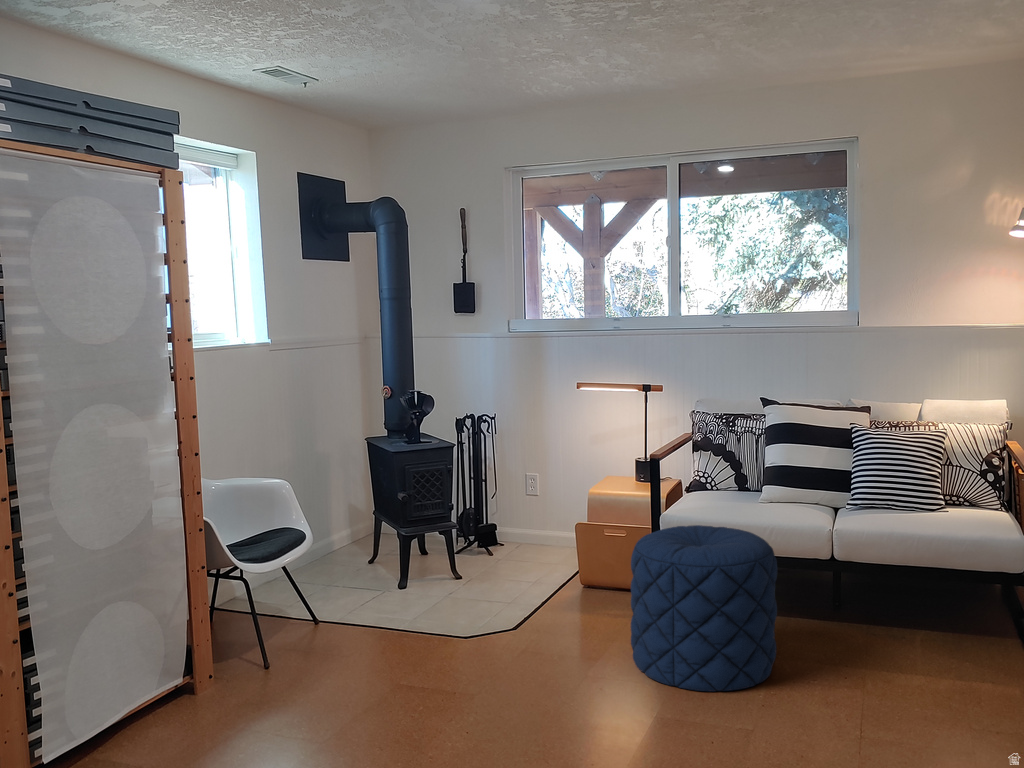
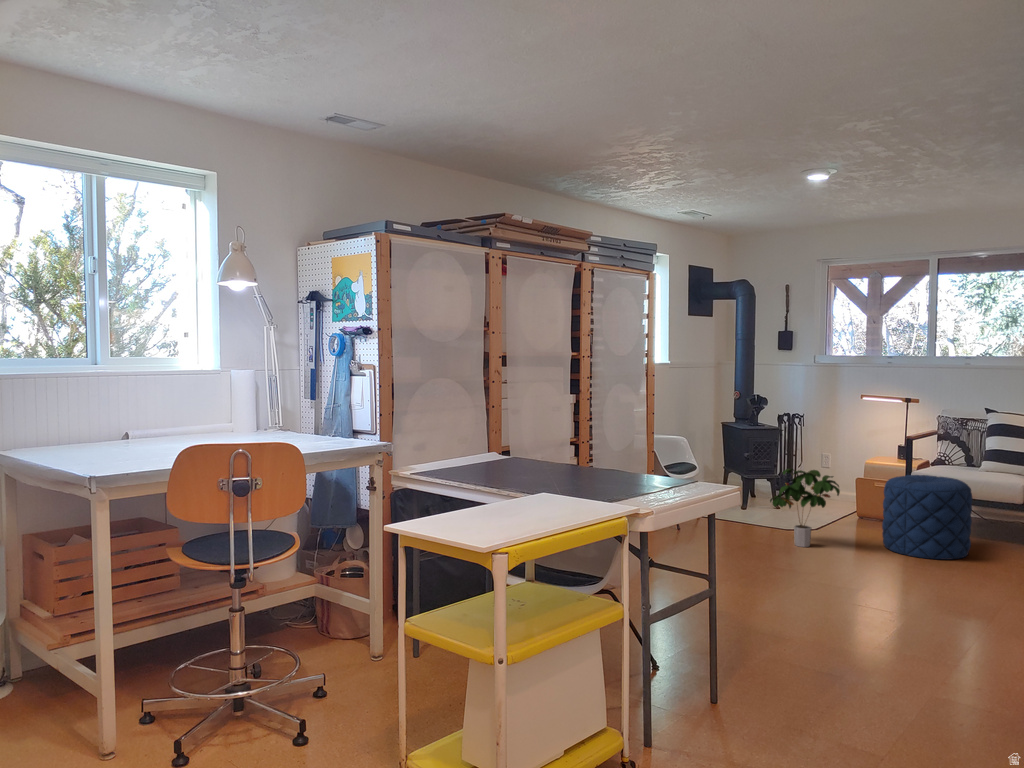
potted plant: none [431,535,558,693] -> present [770,469,840,547]

